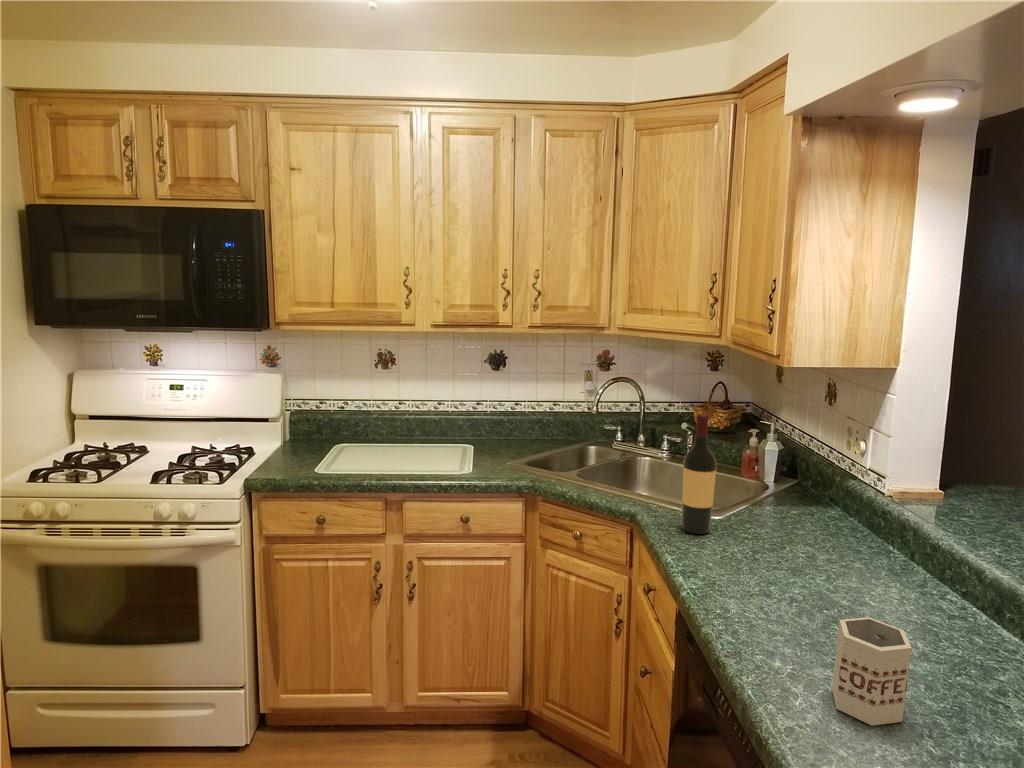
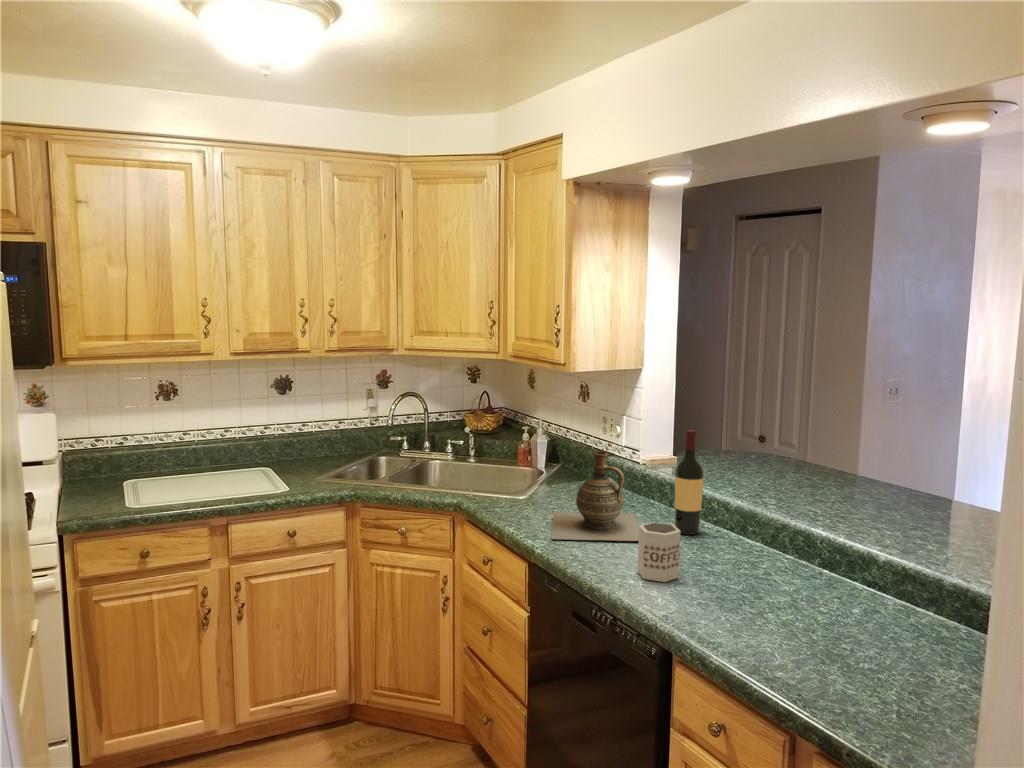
wine bottle: present [682,414,717,534] -> present [675,430,704,535]
ceramic jug: none [723,482,869,629] -> present [551,451,639,541]

